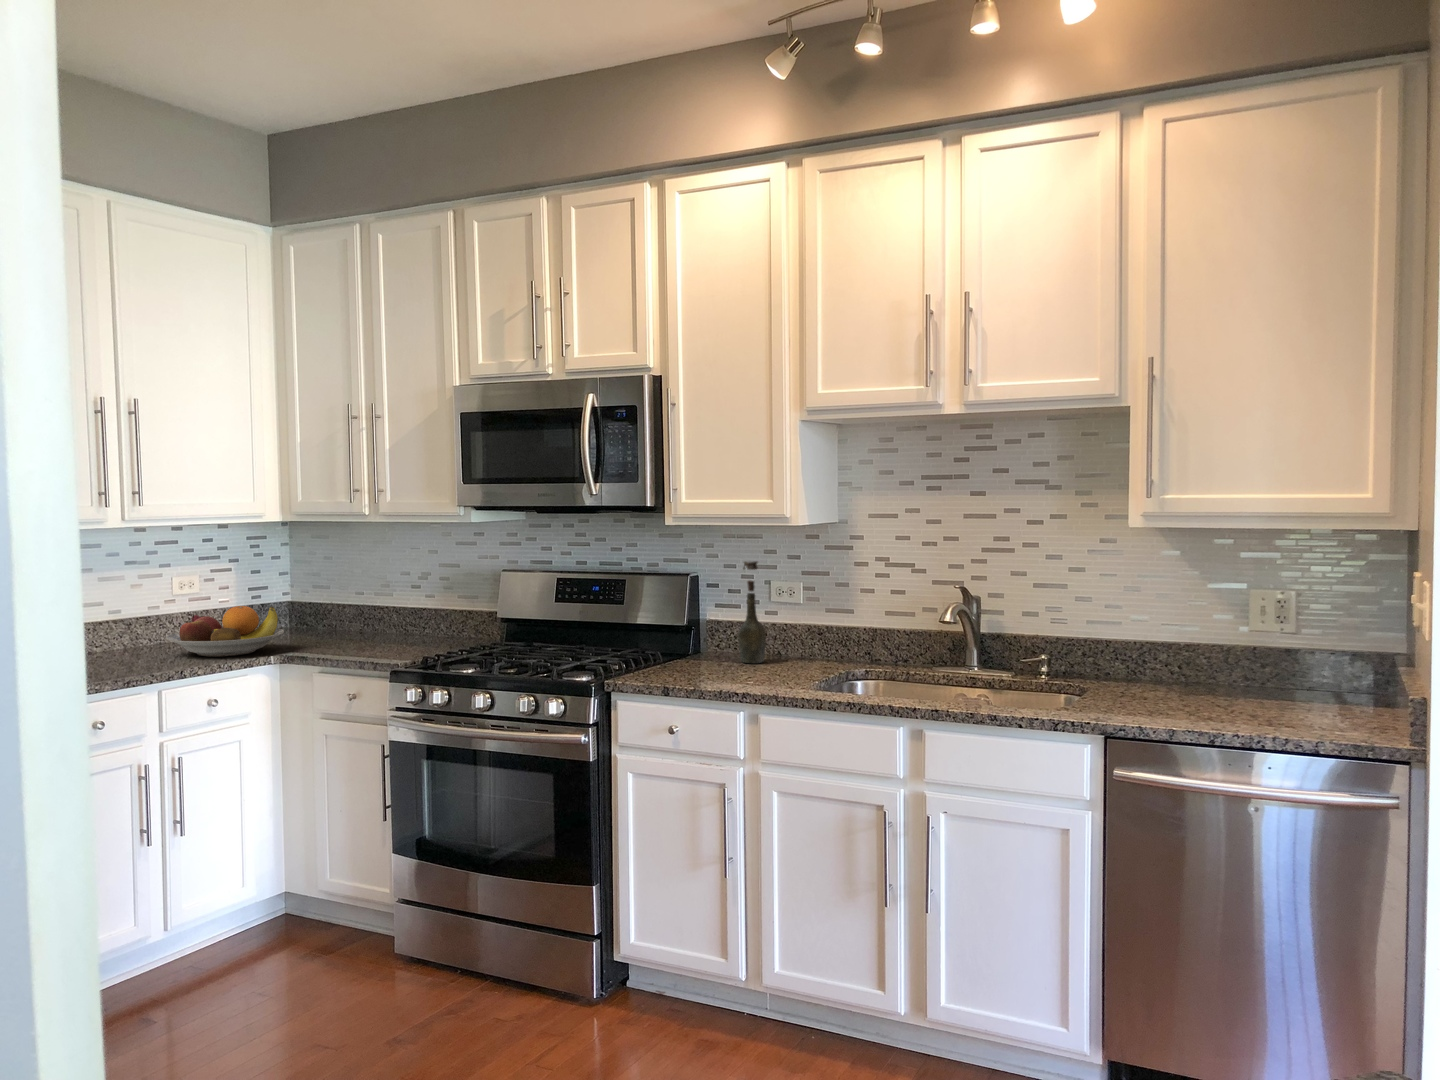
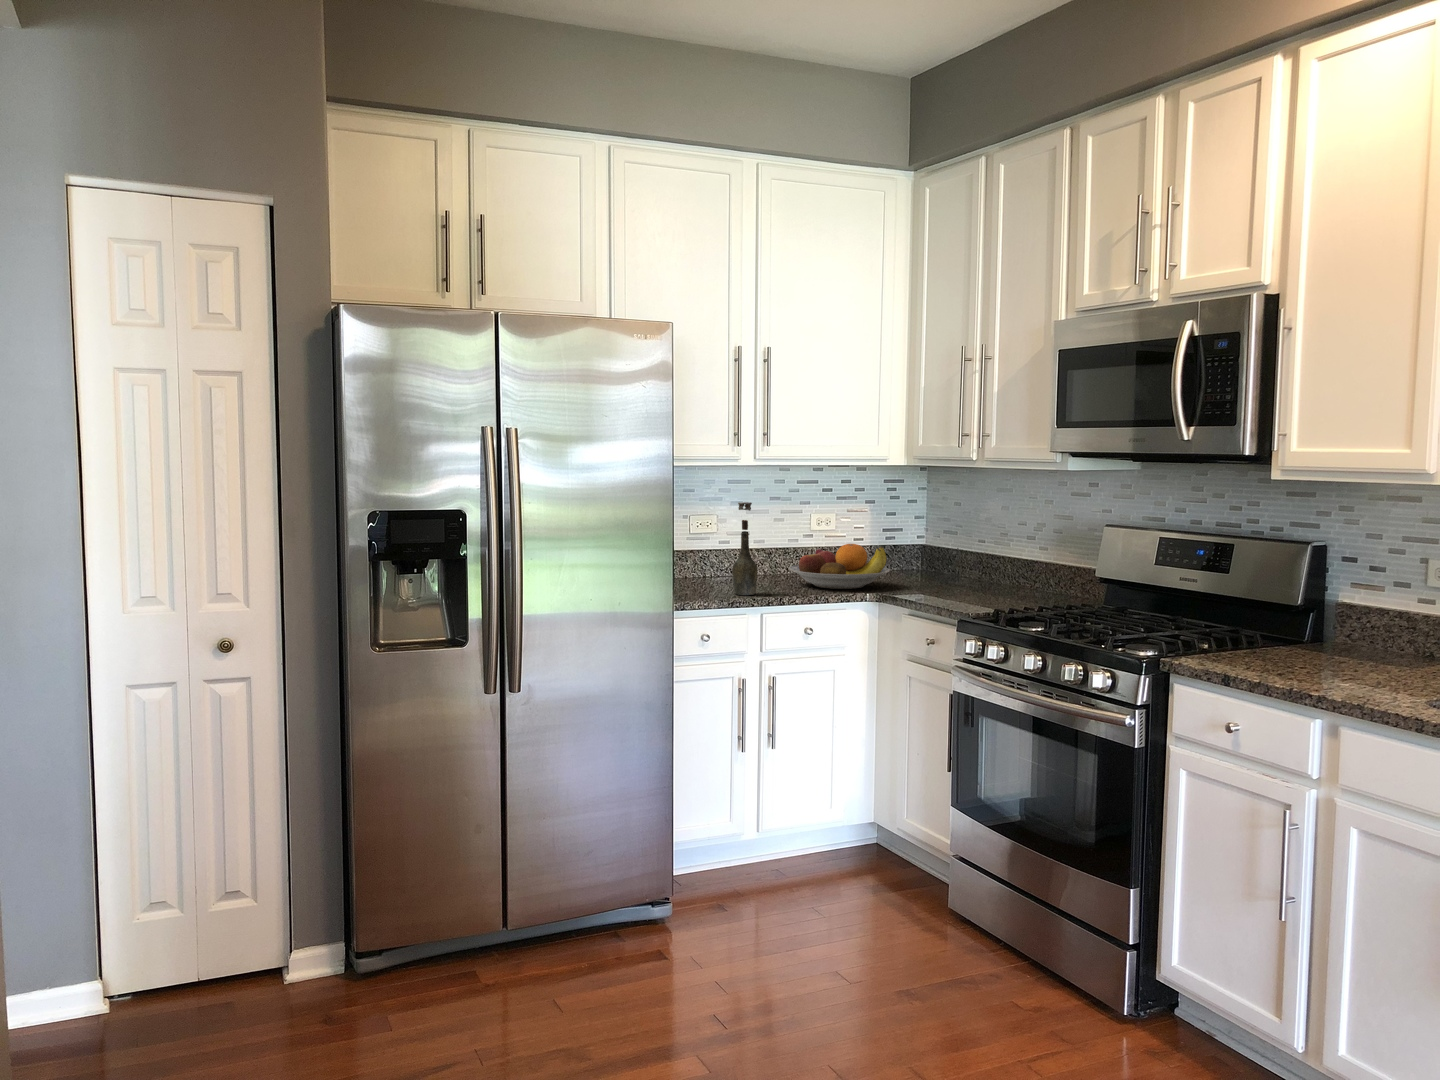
bottle: present [738,561,766,664] -> present [732,502,758,595]

